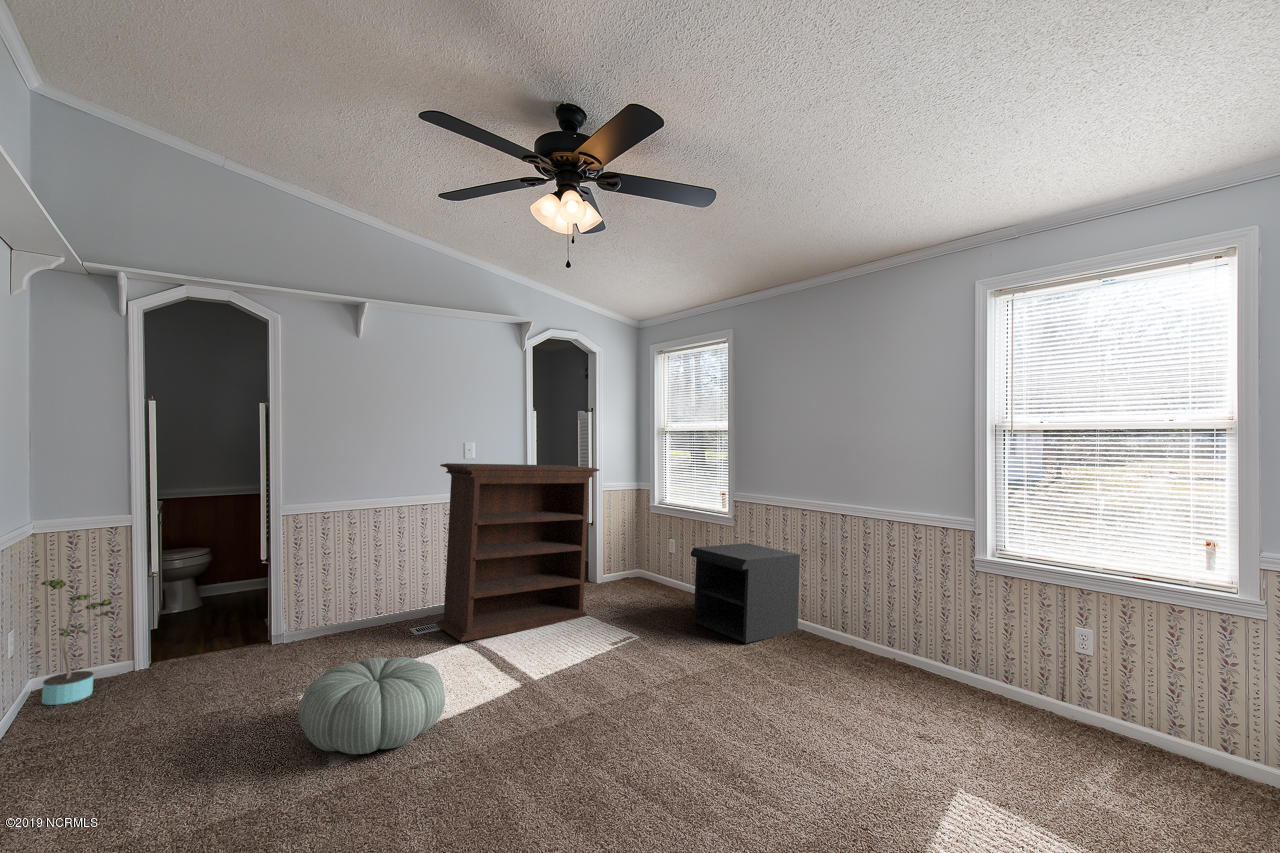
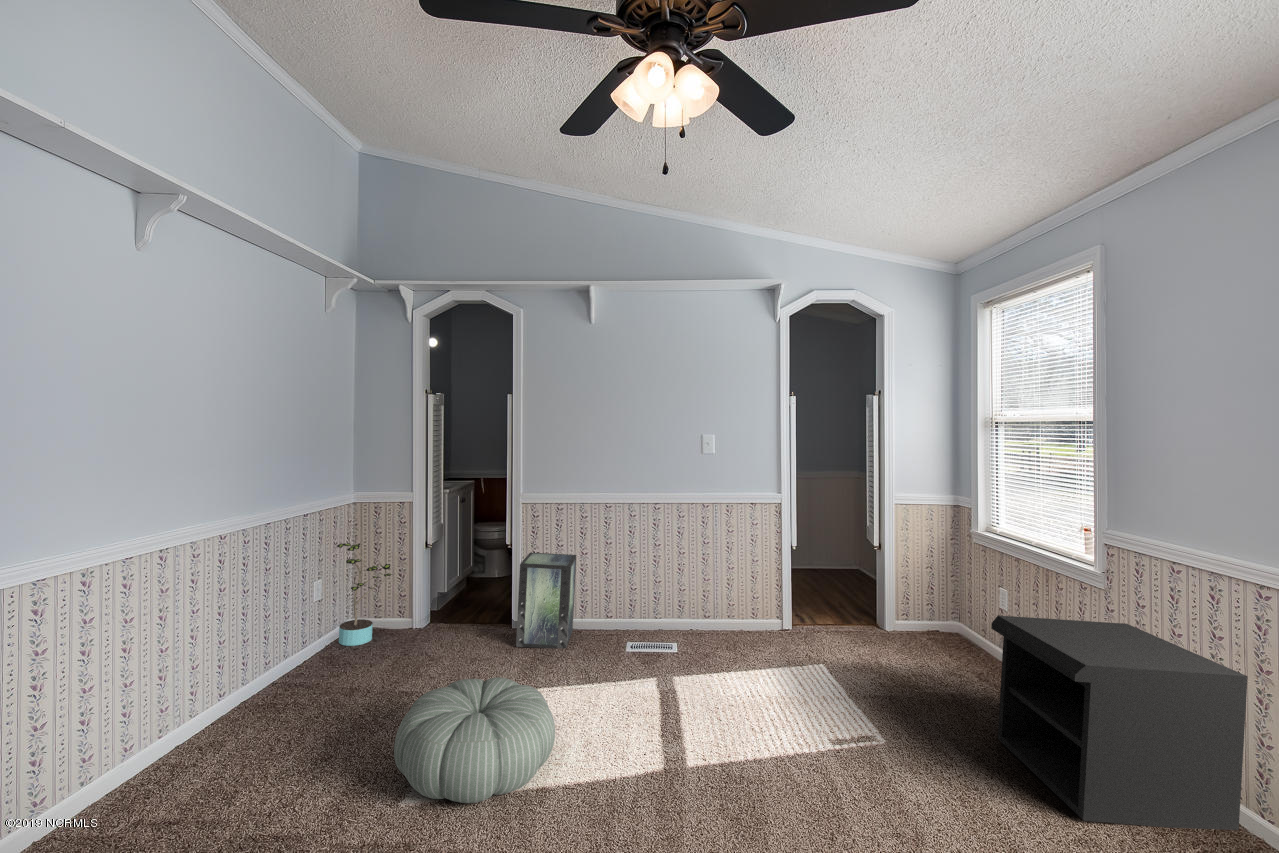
bookshelf: present [436,463,599,642] -> none [650,460,854,681]
storage box: none [293,559,360,656] -> present [516,553,576,648]

